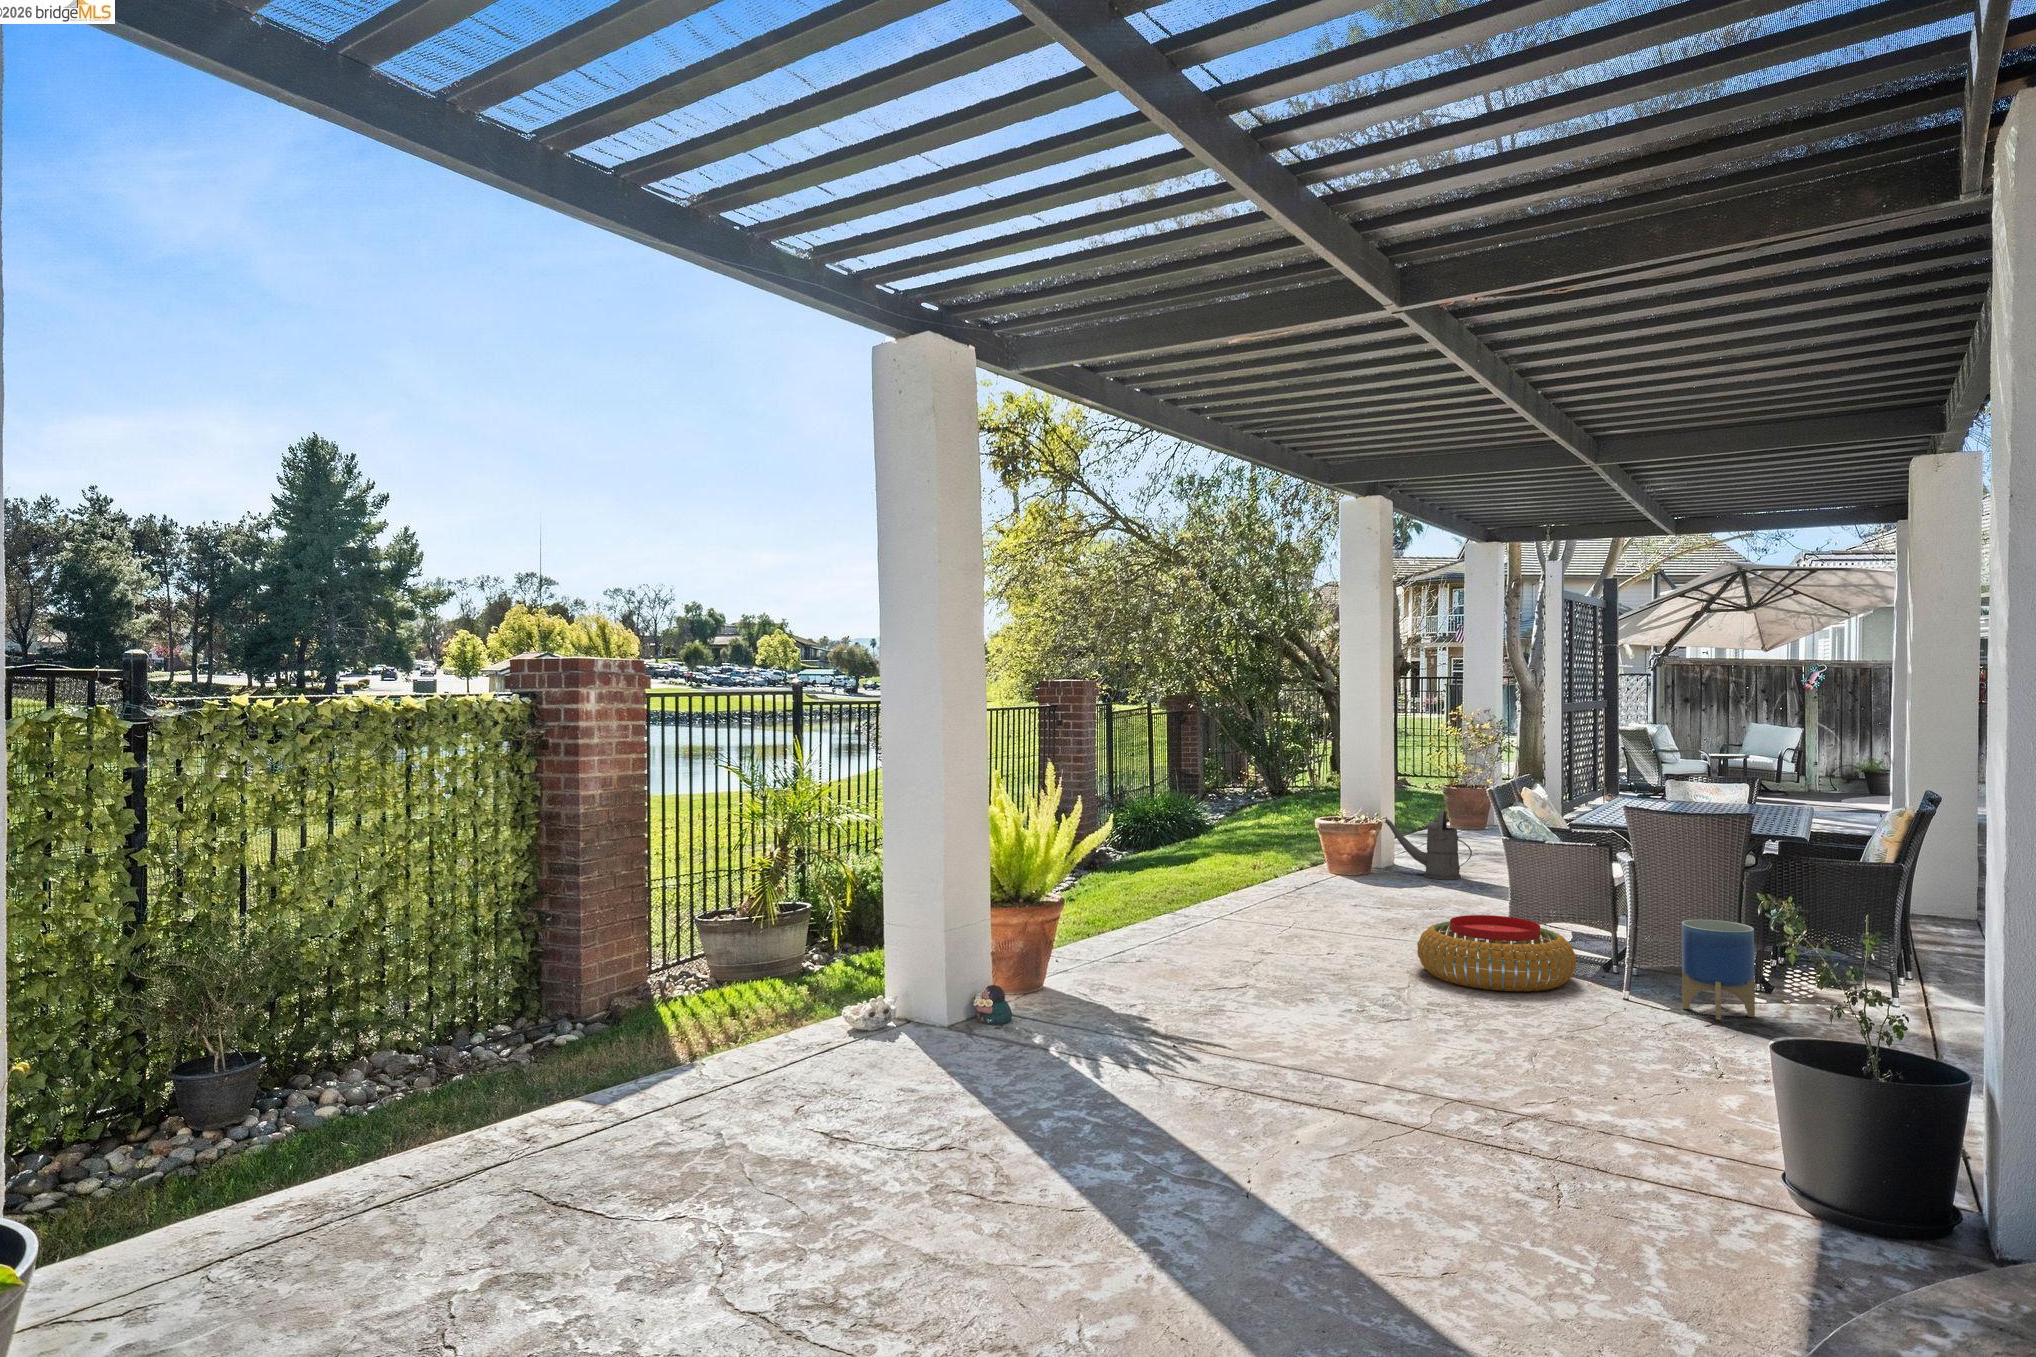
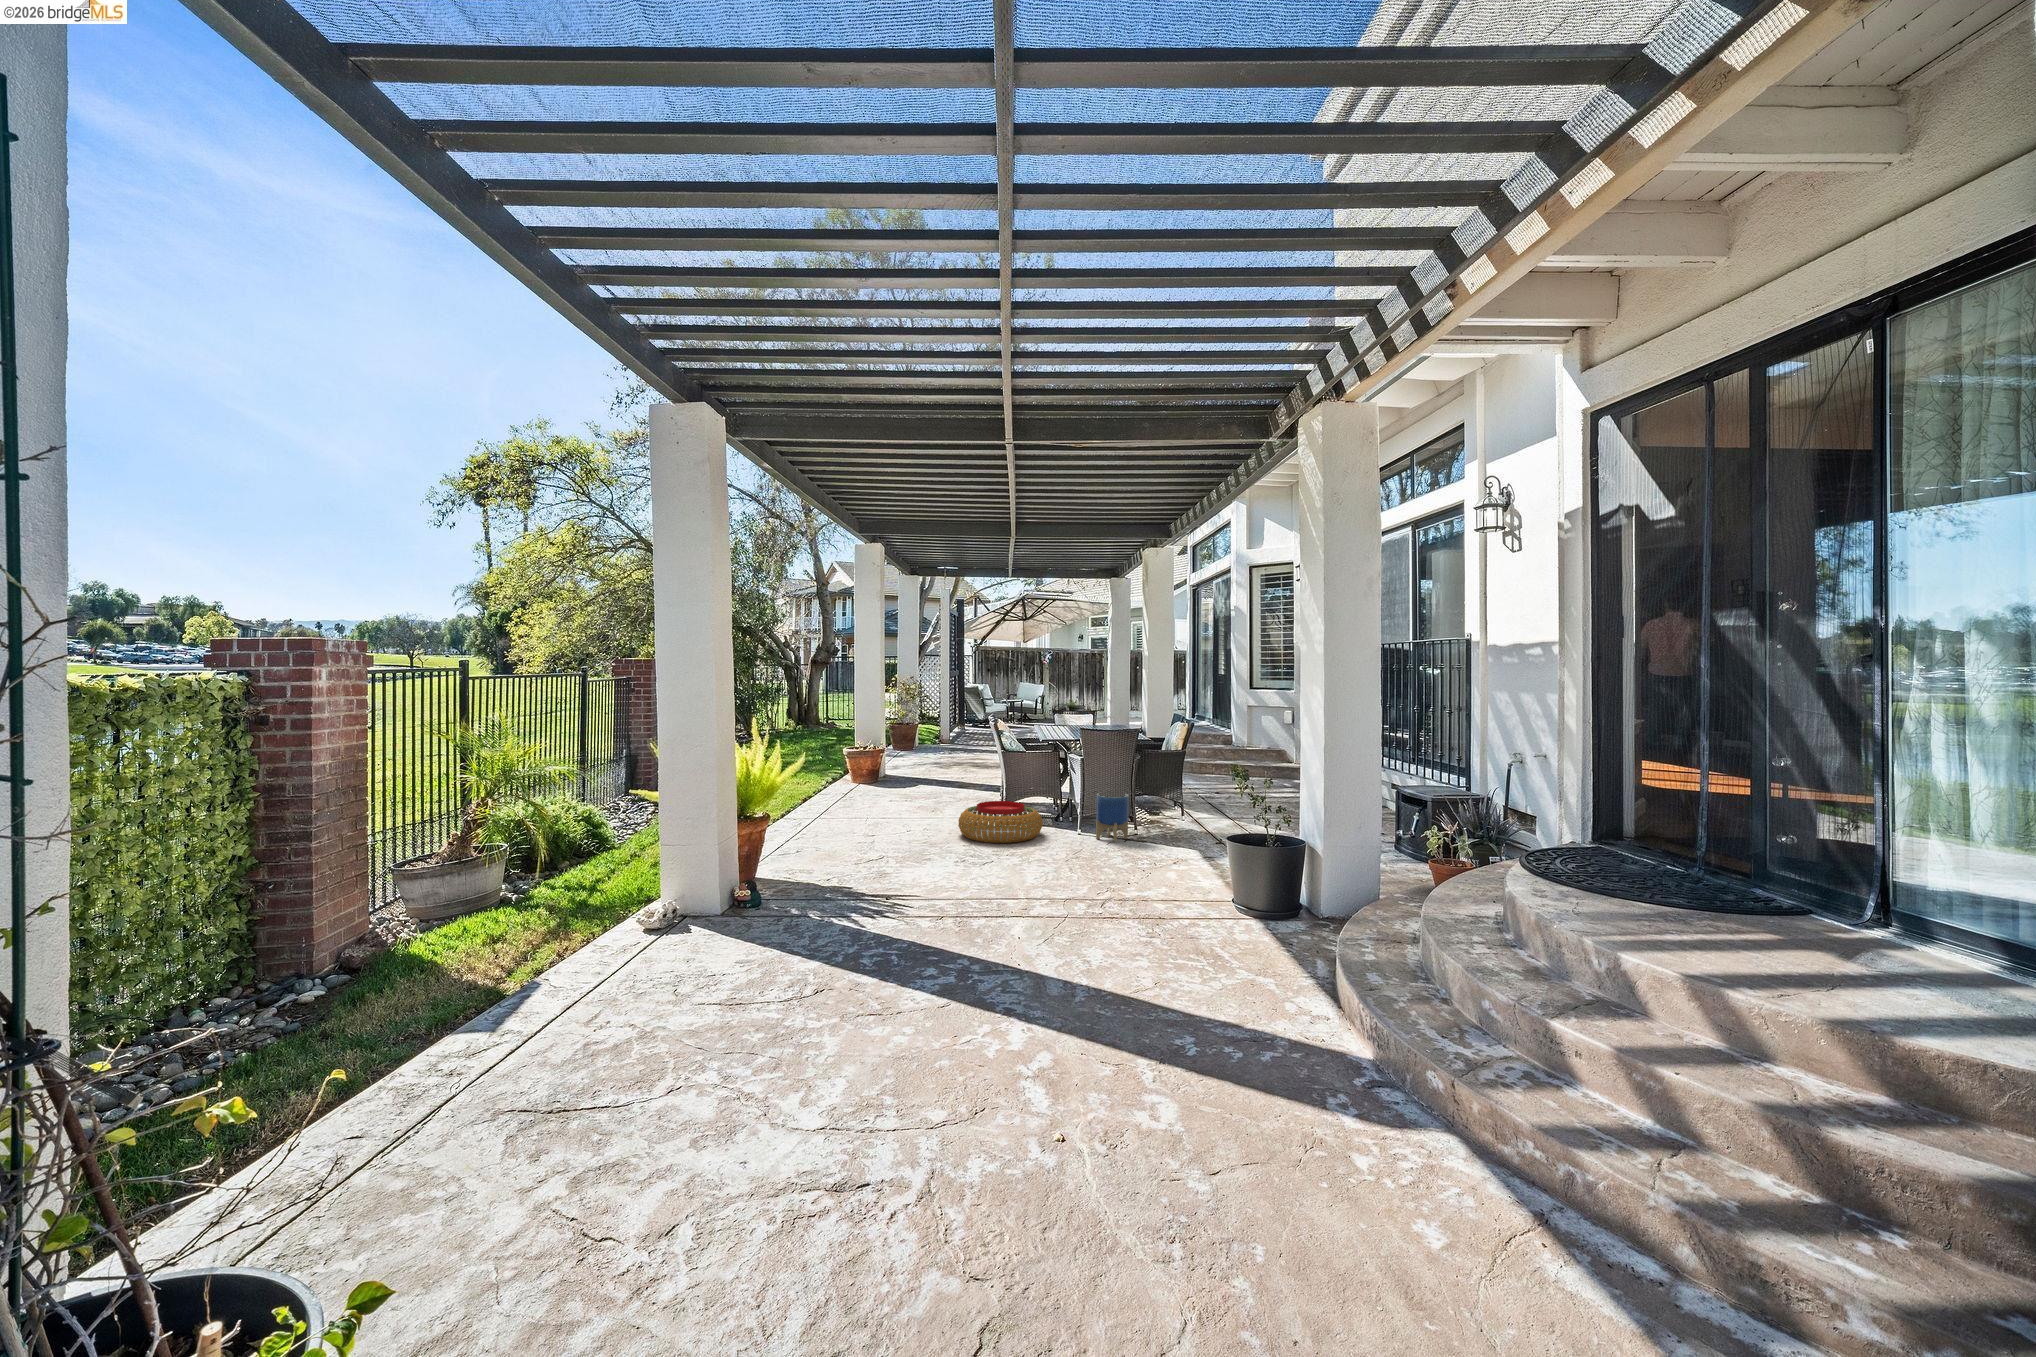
watering can: present [1385,810,1472,880] -> none [881,741,931,784]

